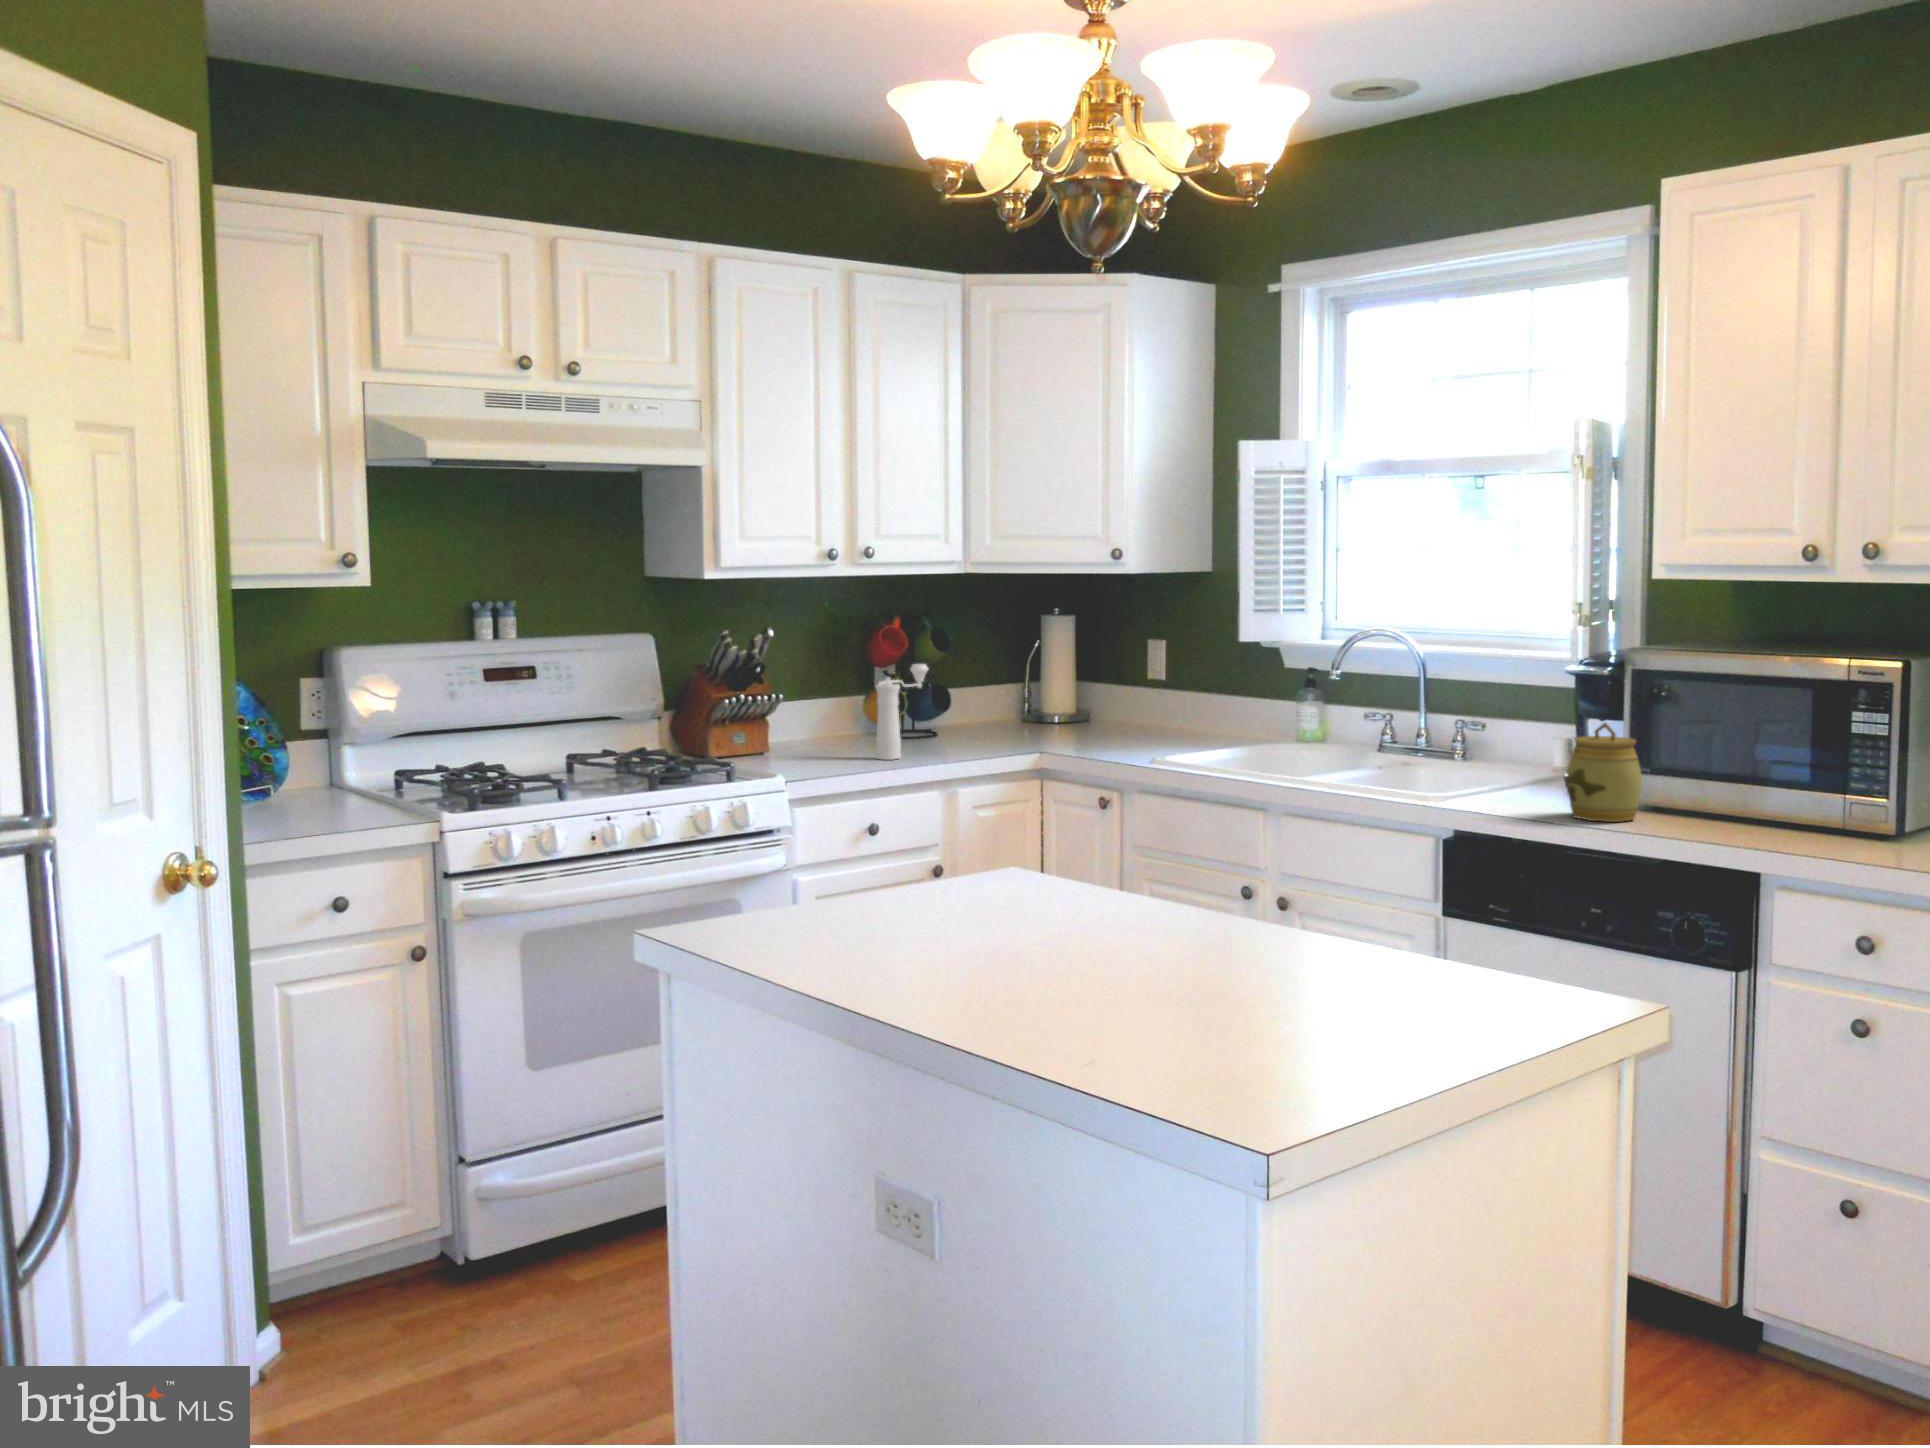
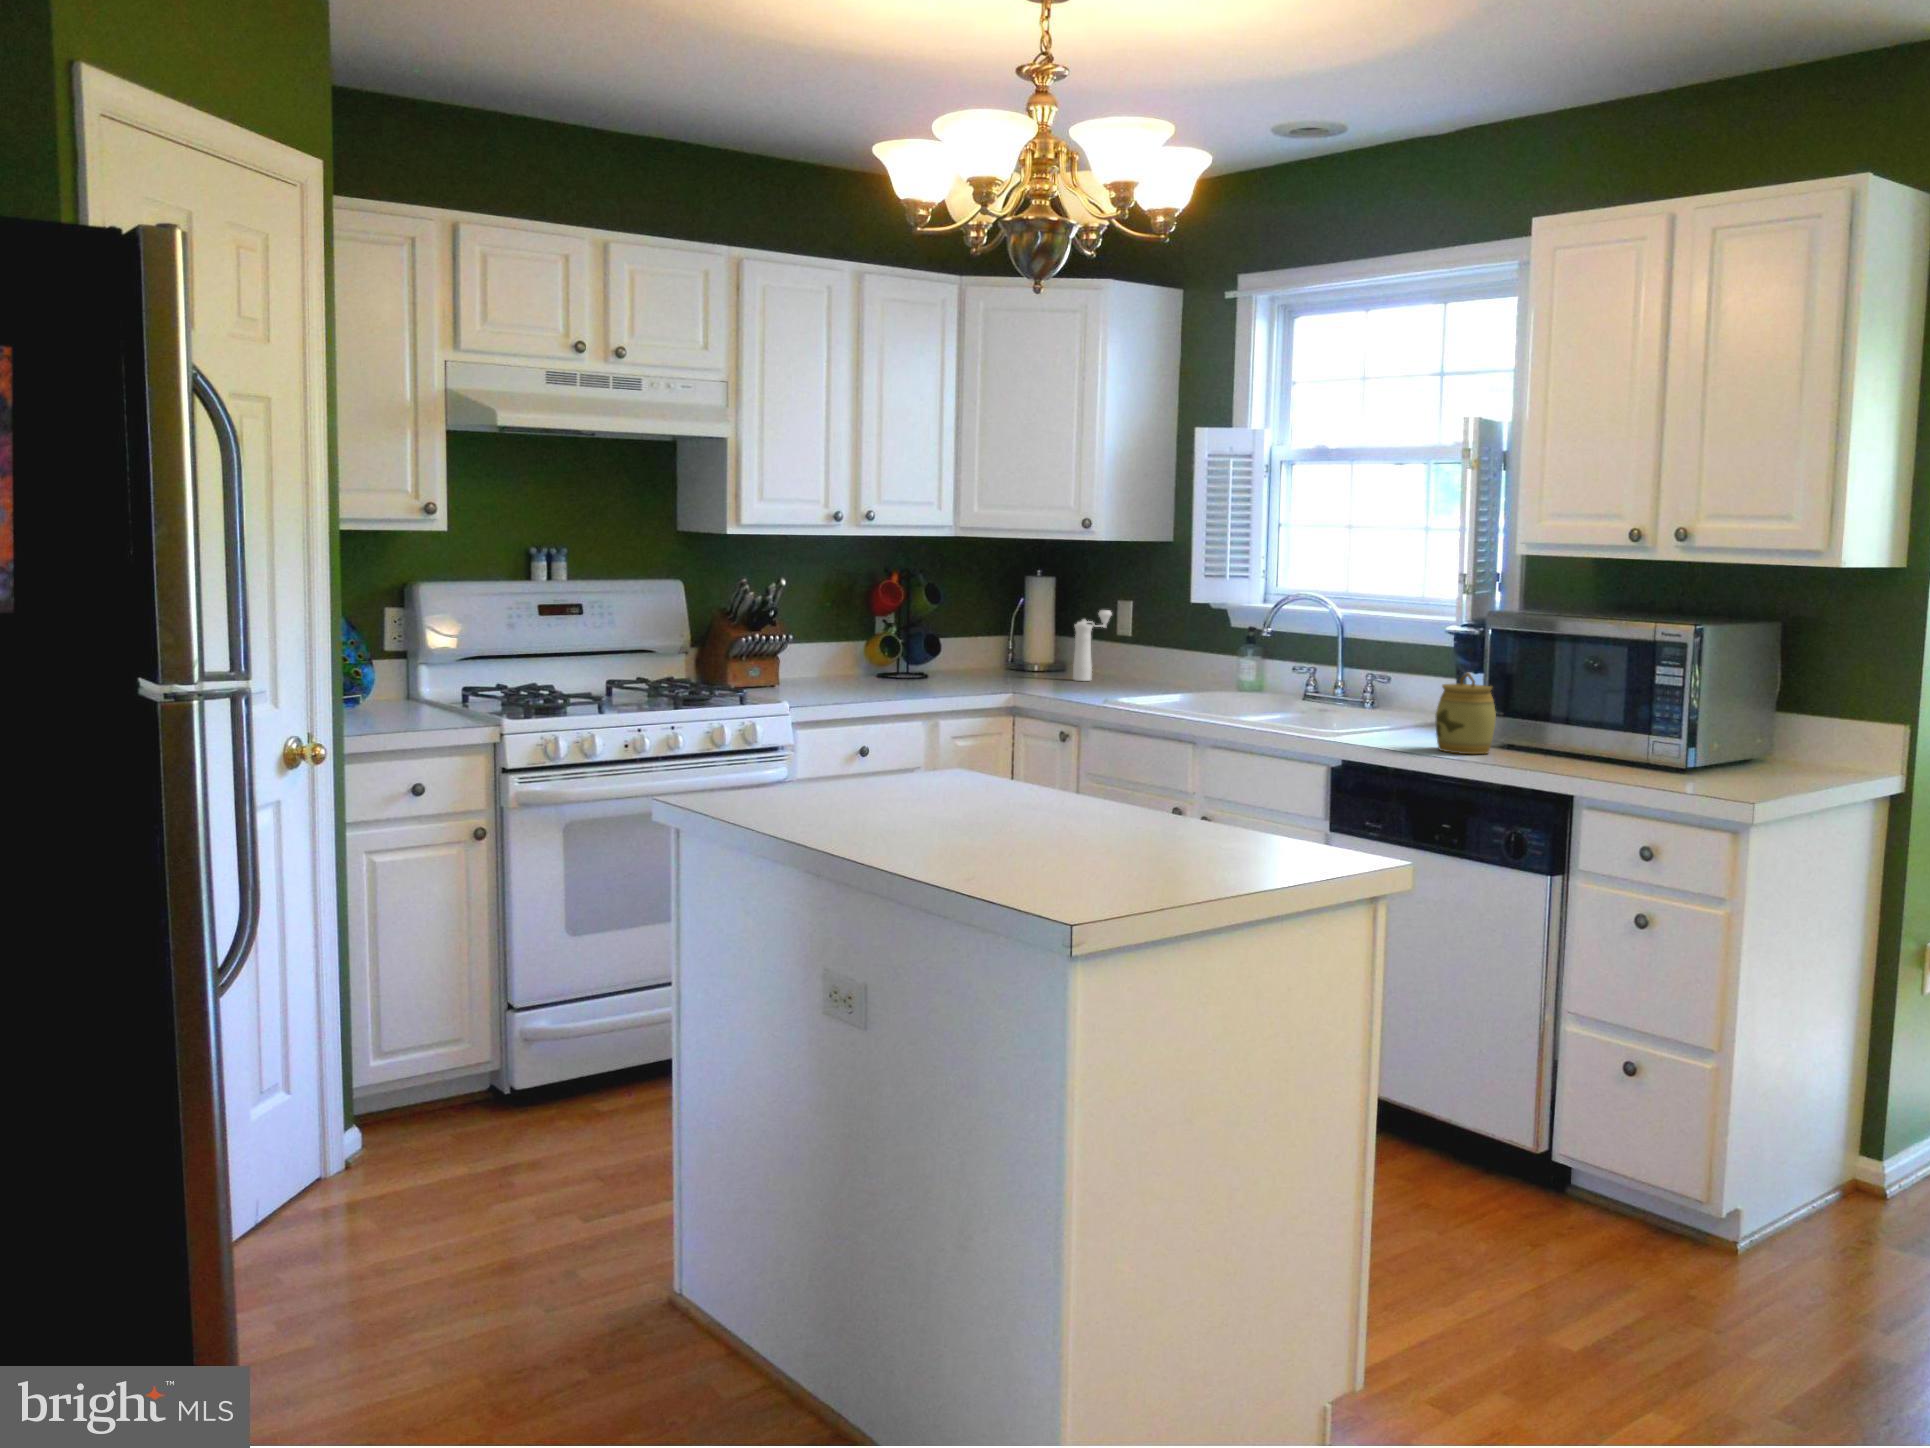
pepper mill: present [876,664,928,760] -> present [1073,610,1112,681]

